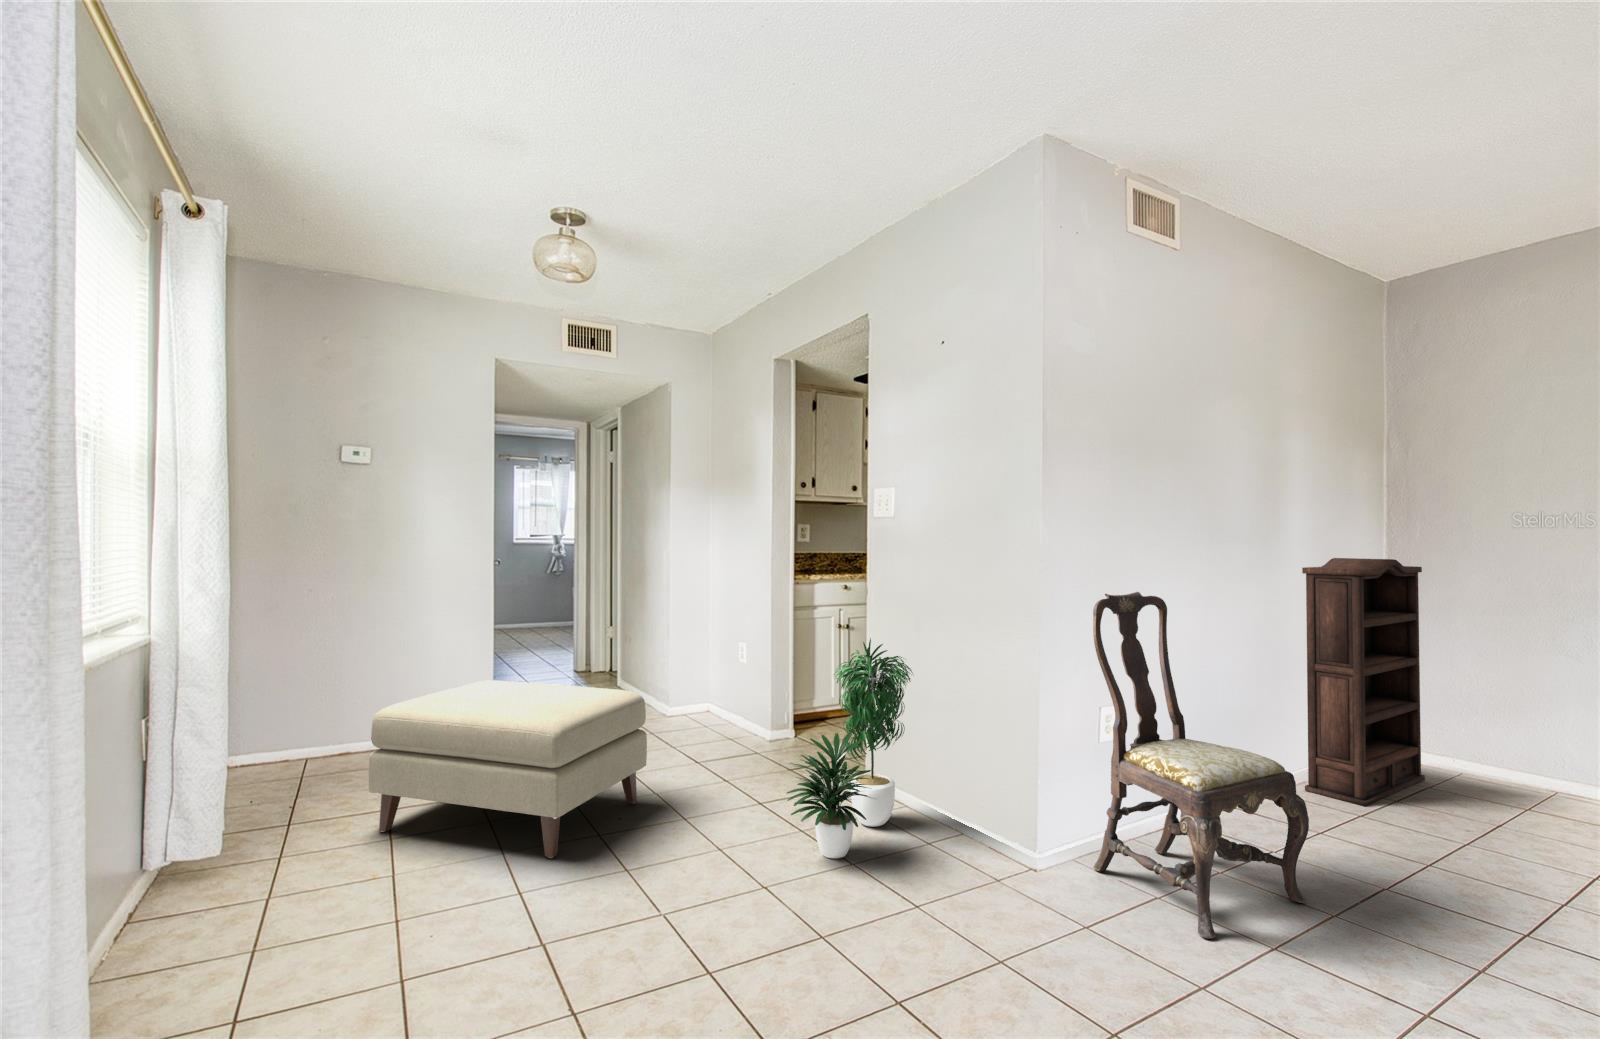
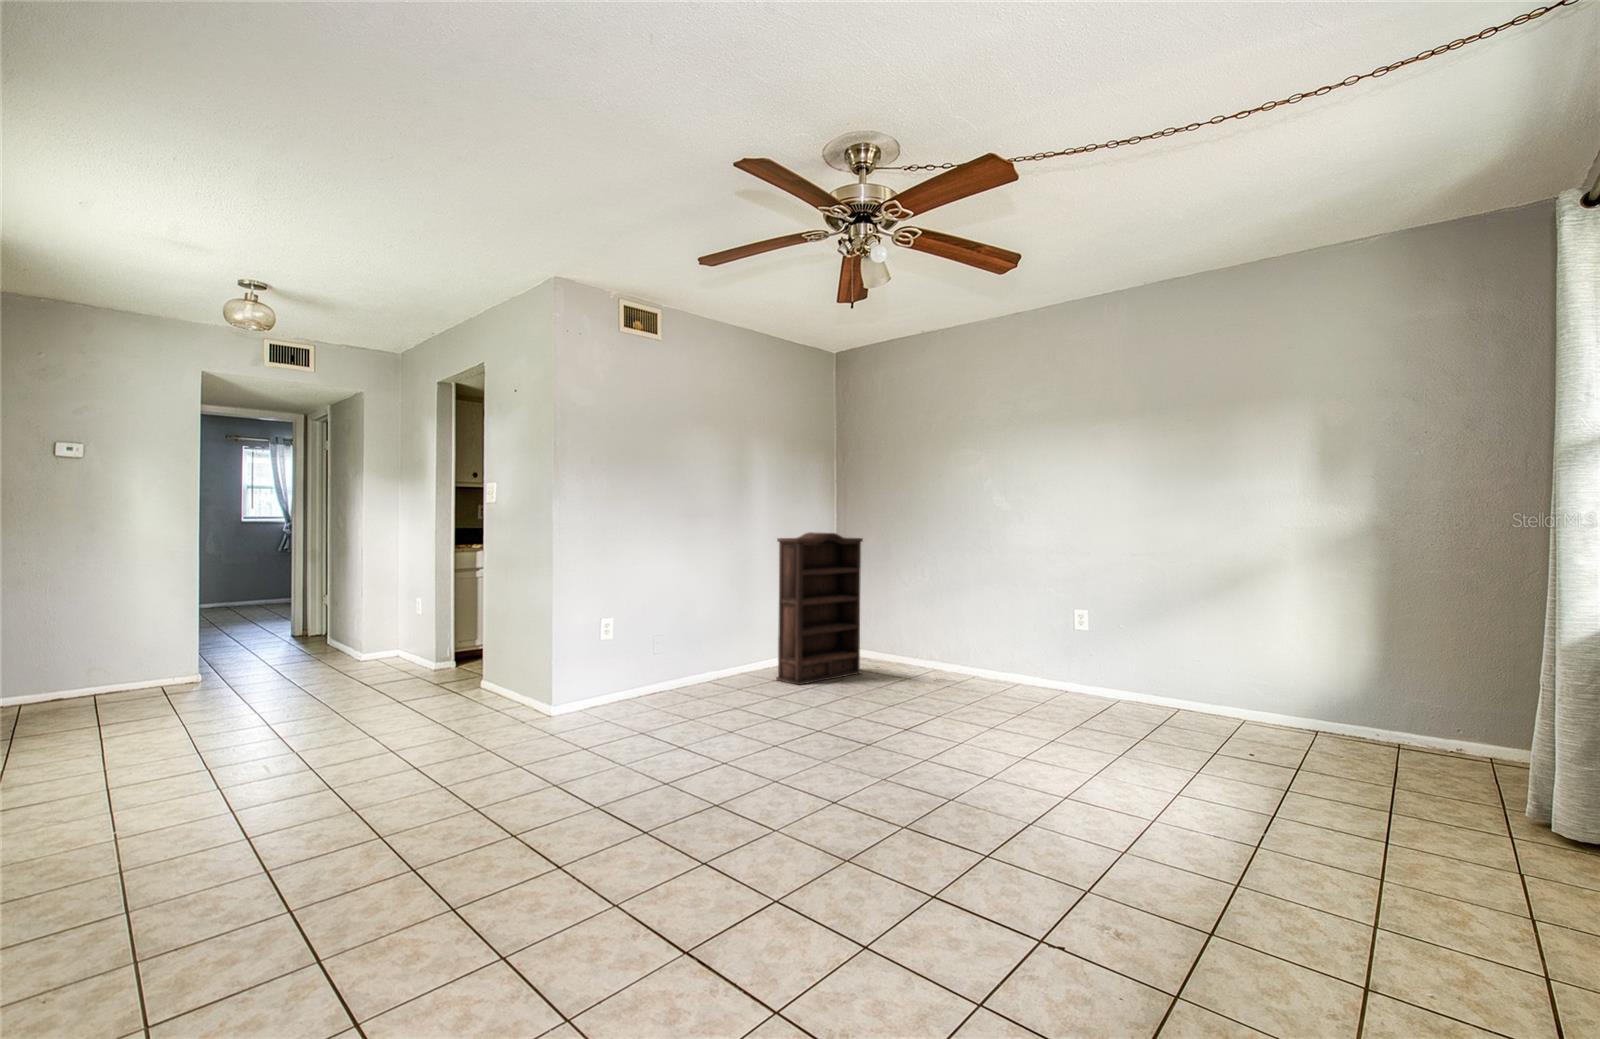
dining chair: present [1093,592,1309,939] -> none [583,550,688,731]
potted plant: present [787,639,912,859] -> none [393,582,496,716]
ottoman: present [369,680,647,858] -> none [88,620,310,723]

